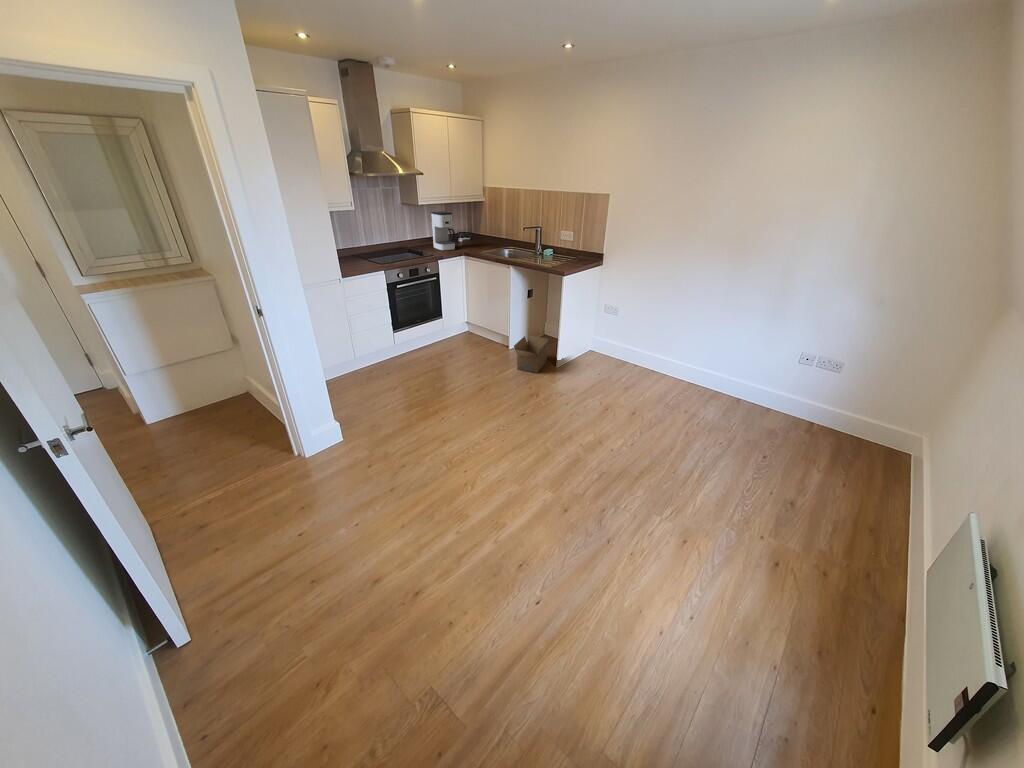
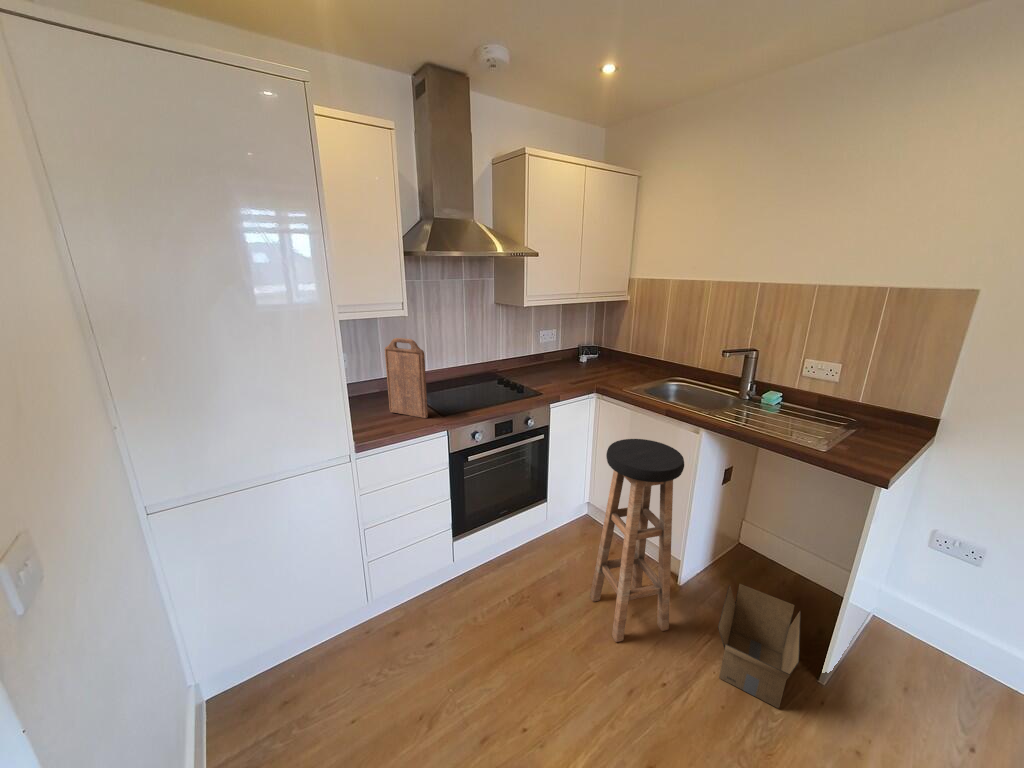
coffee maker: present [431,211,455,251] -> none [541,315,580,381]
cutting board: none [346,223,373,266] -> present [385,338,428,418]
bar stool: none [464,271,500,365] -> present [590,439,684,642]

